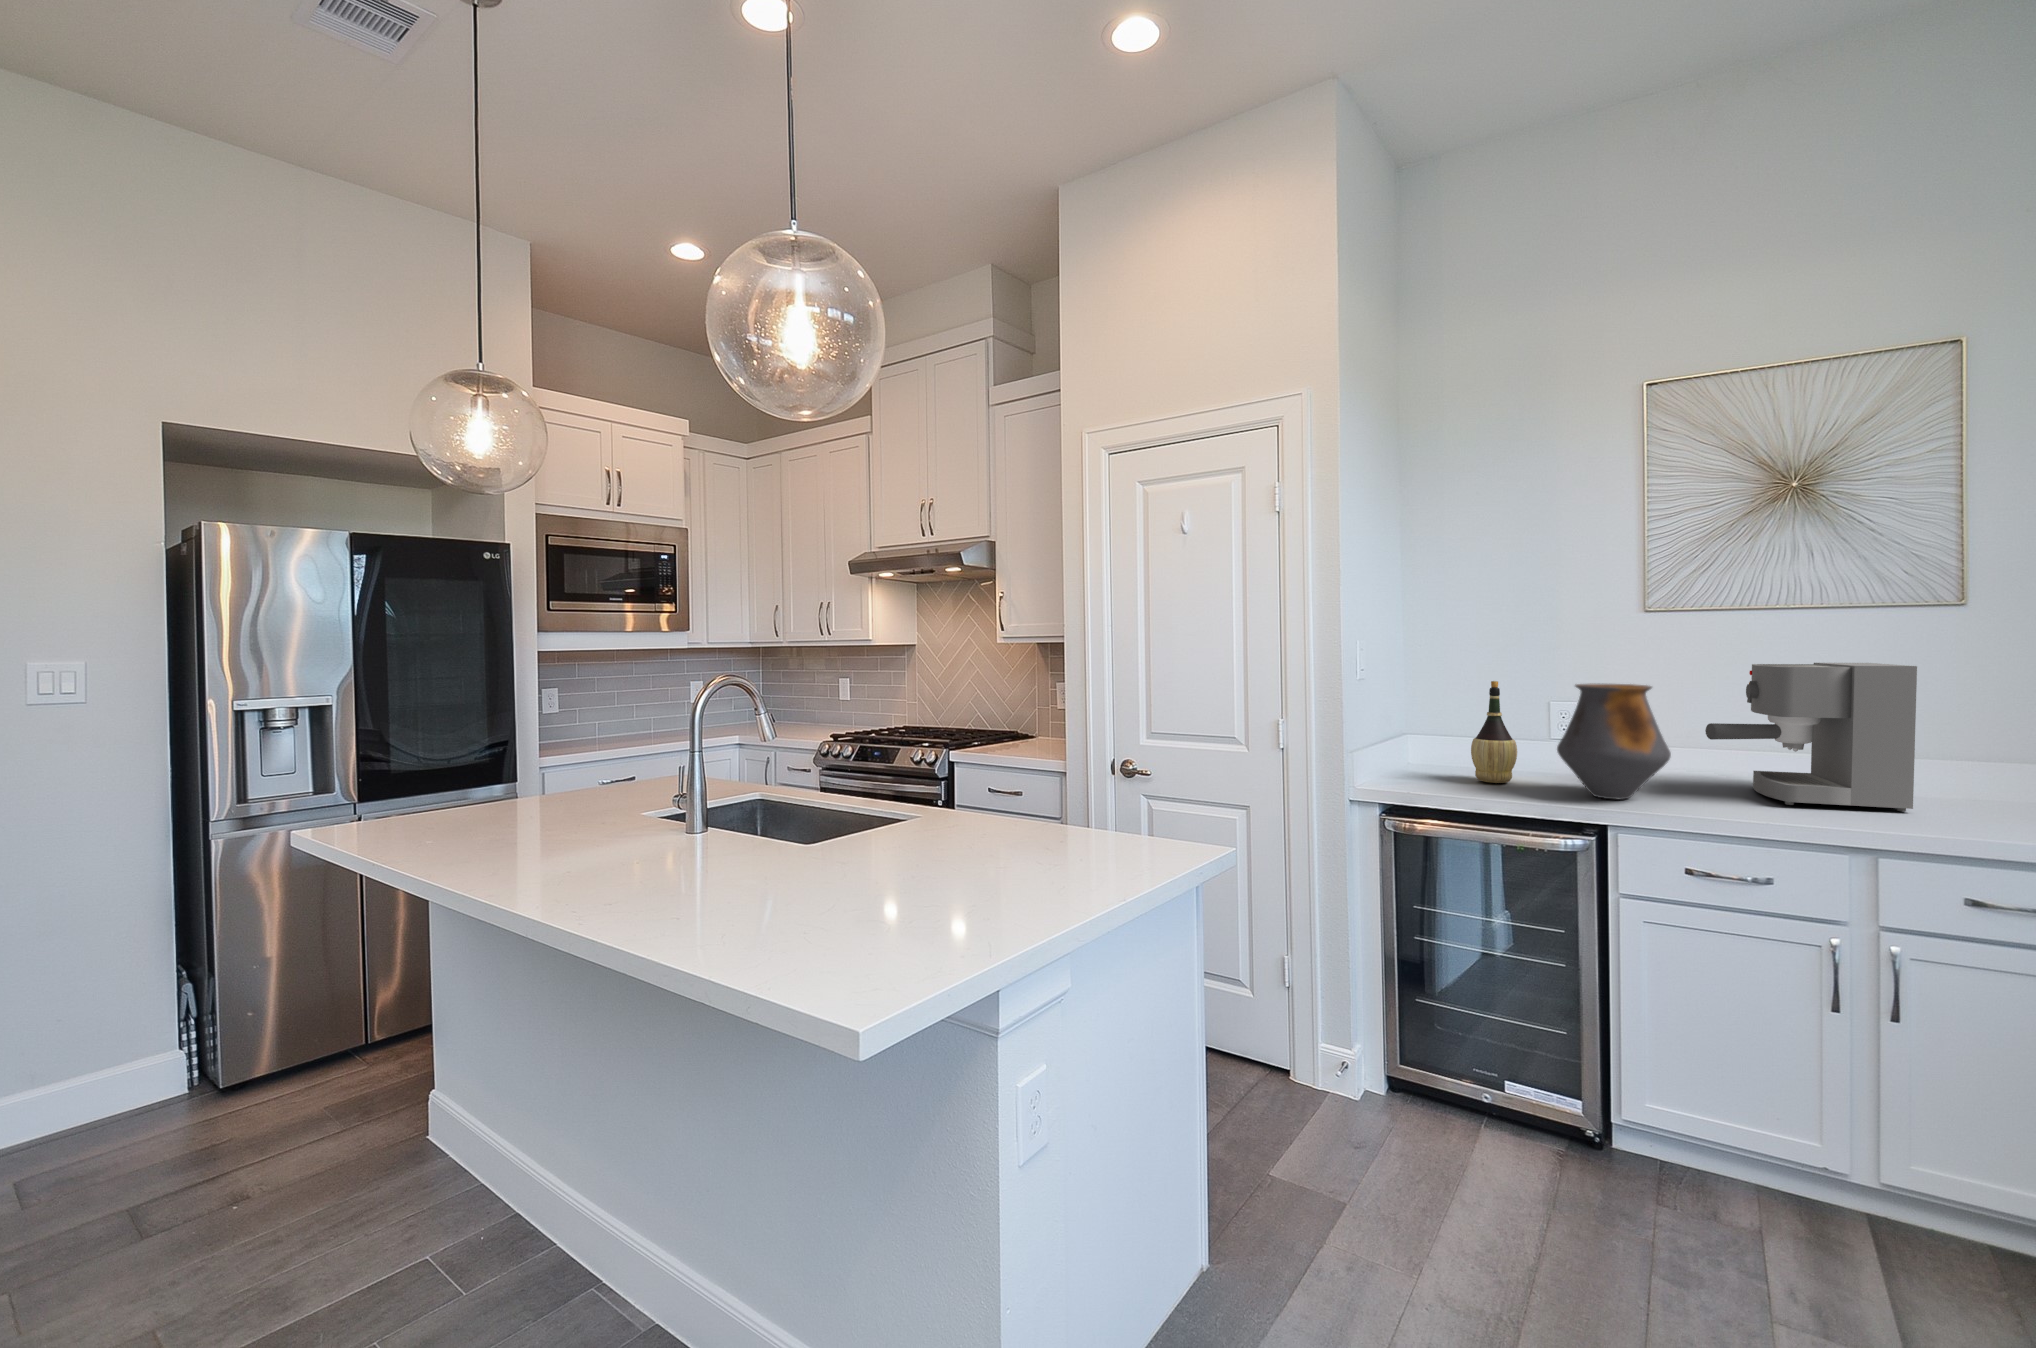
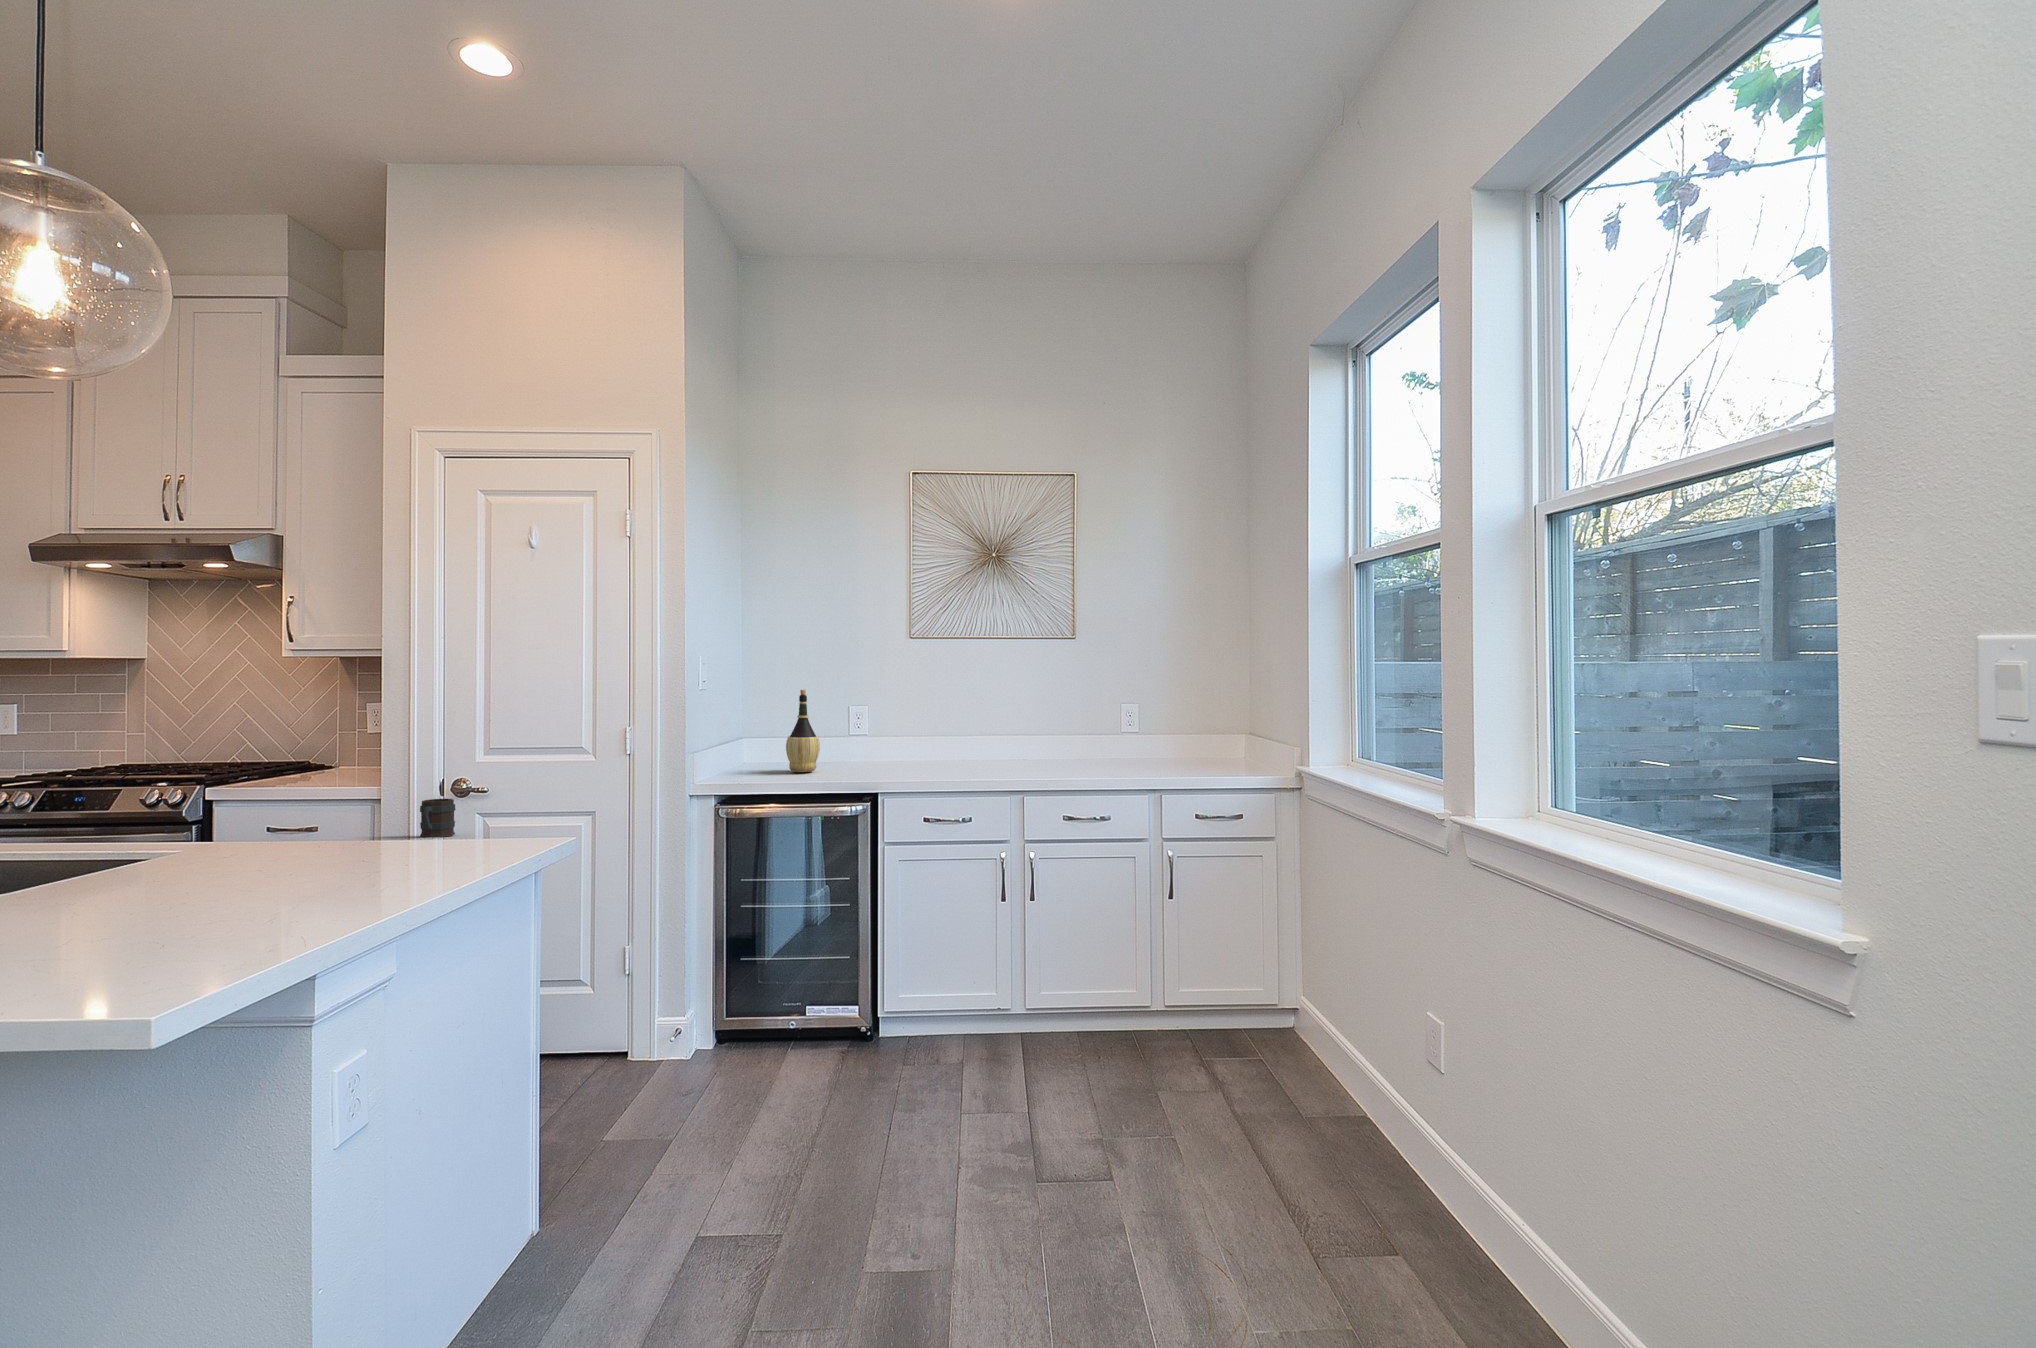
coffee maker: present [1705,663,1917,811] -> none [938,675,1044,770]
vase: present [1557,684,1671,799] -> none [845,690,917,776]
mug: none [1091,786,1120,825] -> present [420,799,456,838]

